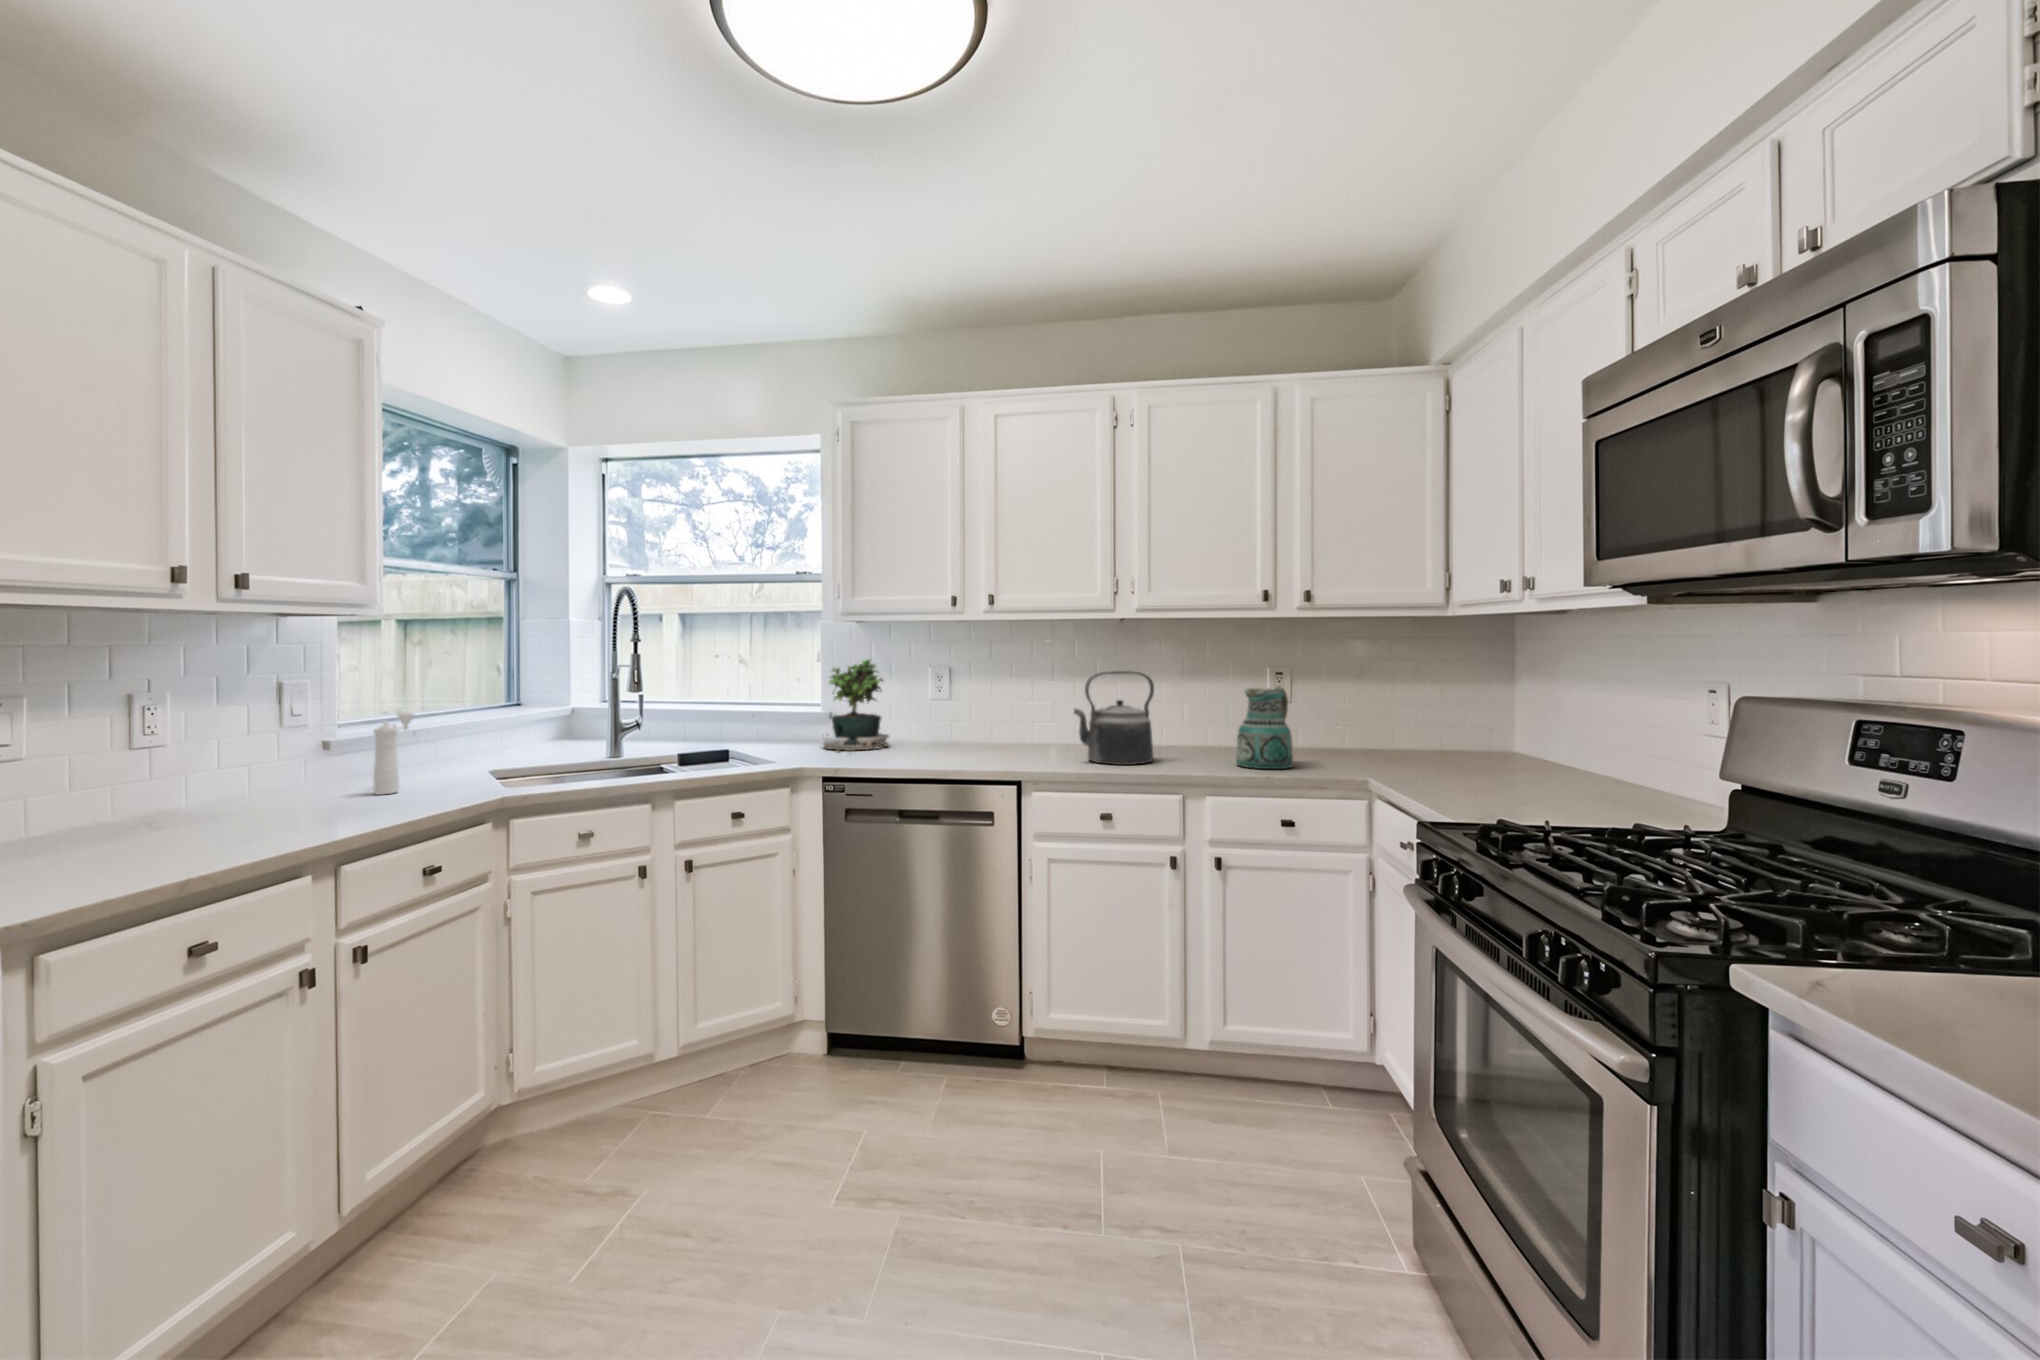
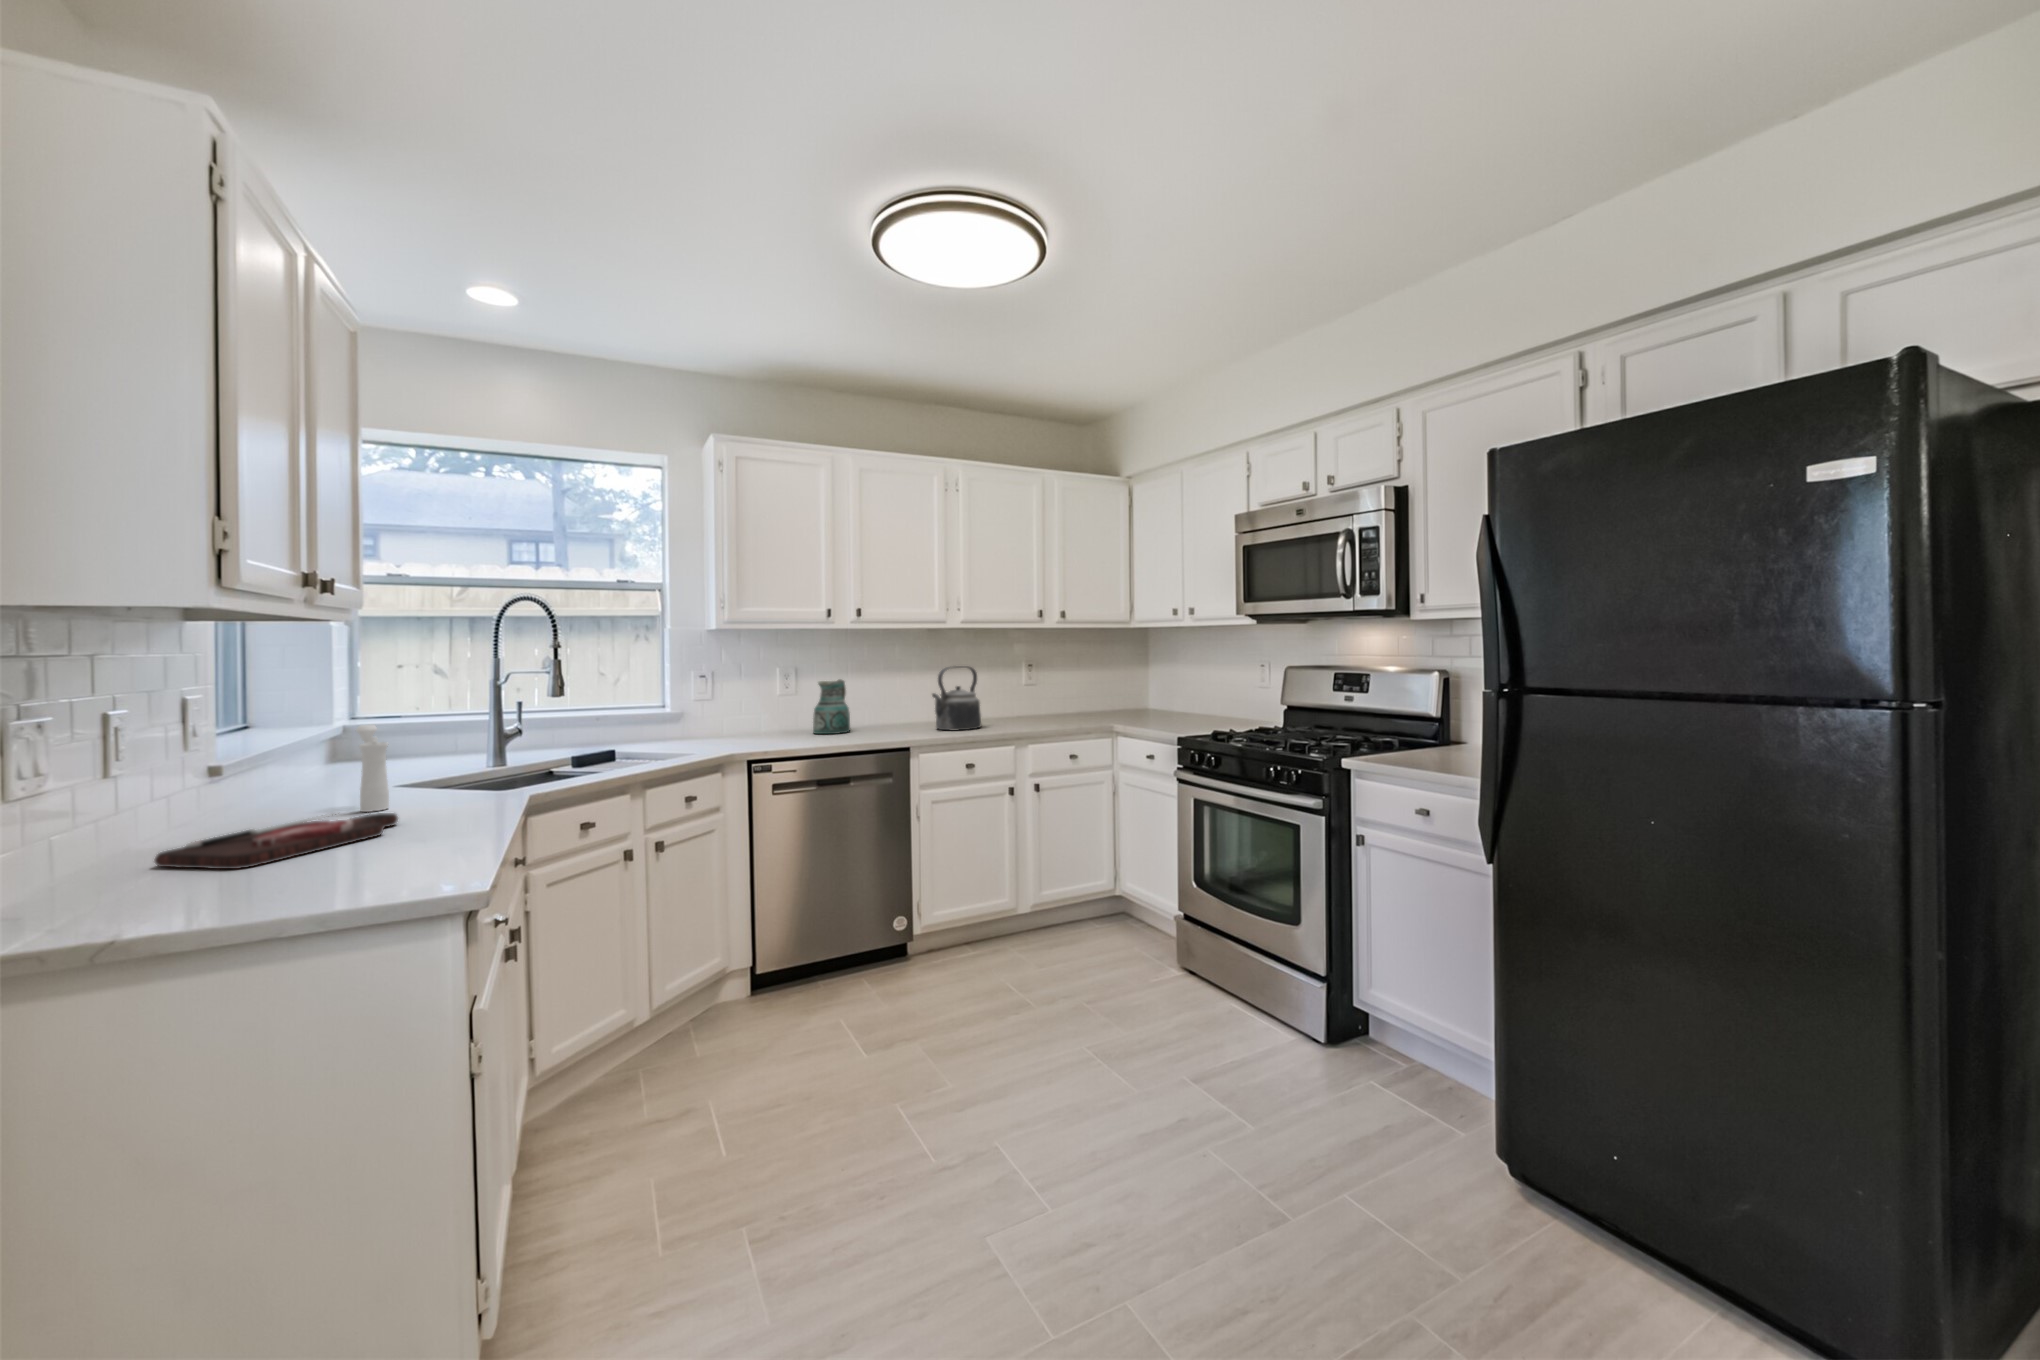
potted plant: present [823,659,889,754] -> none [694,662,757,744]
ceramic pitcher: present [1236,686,1293,769] -> present [813,679,850,734]
cutting board: none [99,797,330,843] -> present [155,813,398,869]

